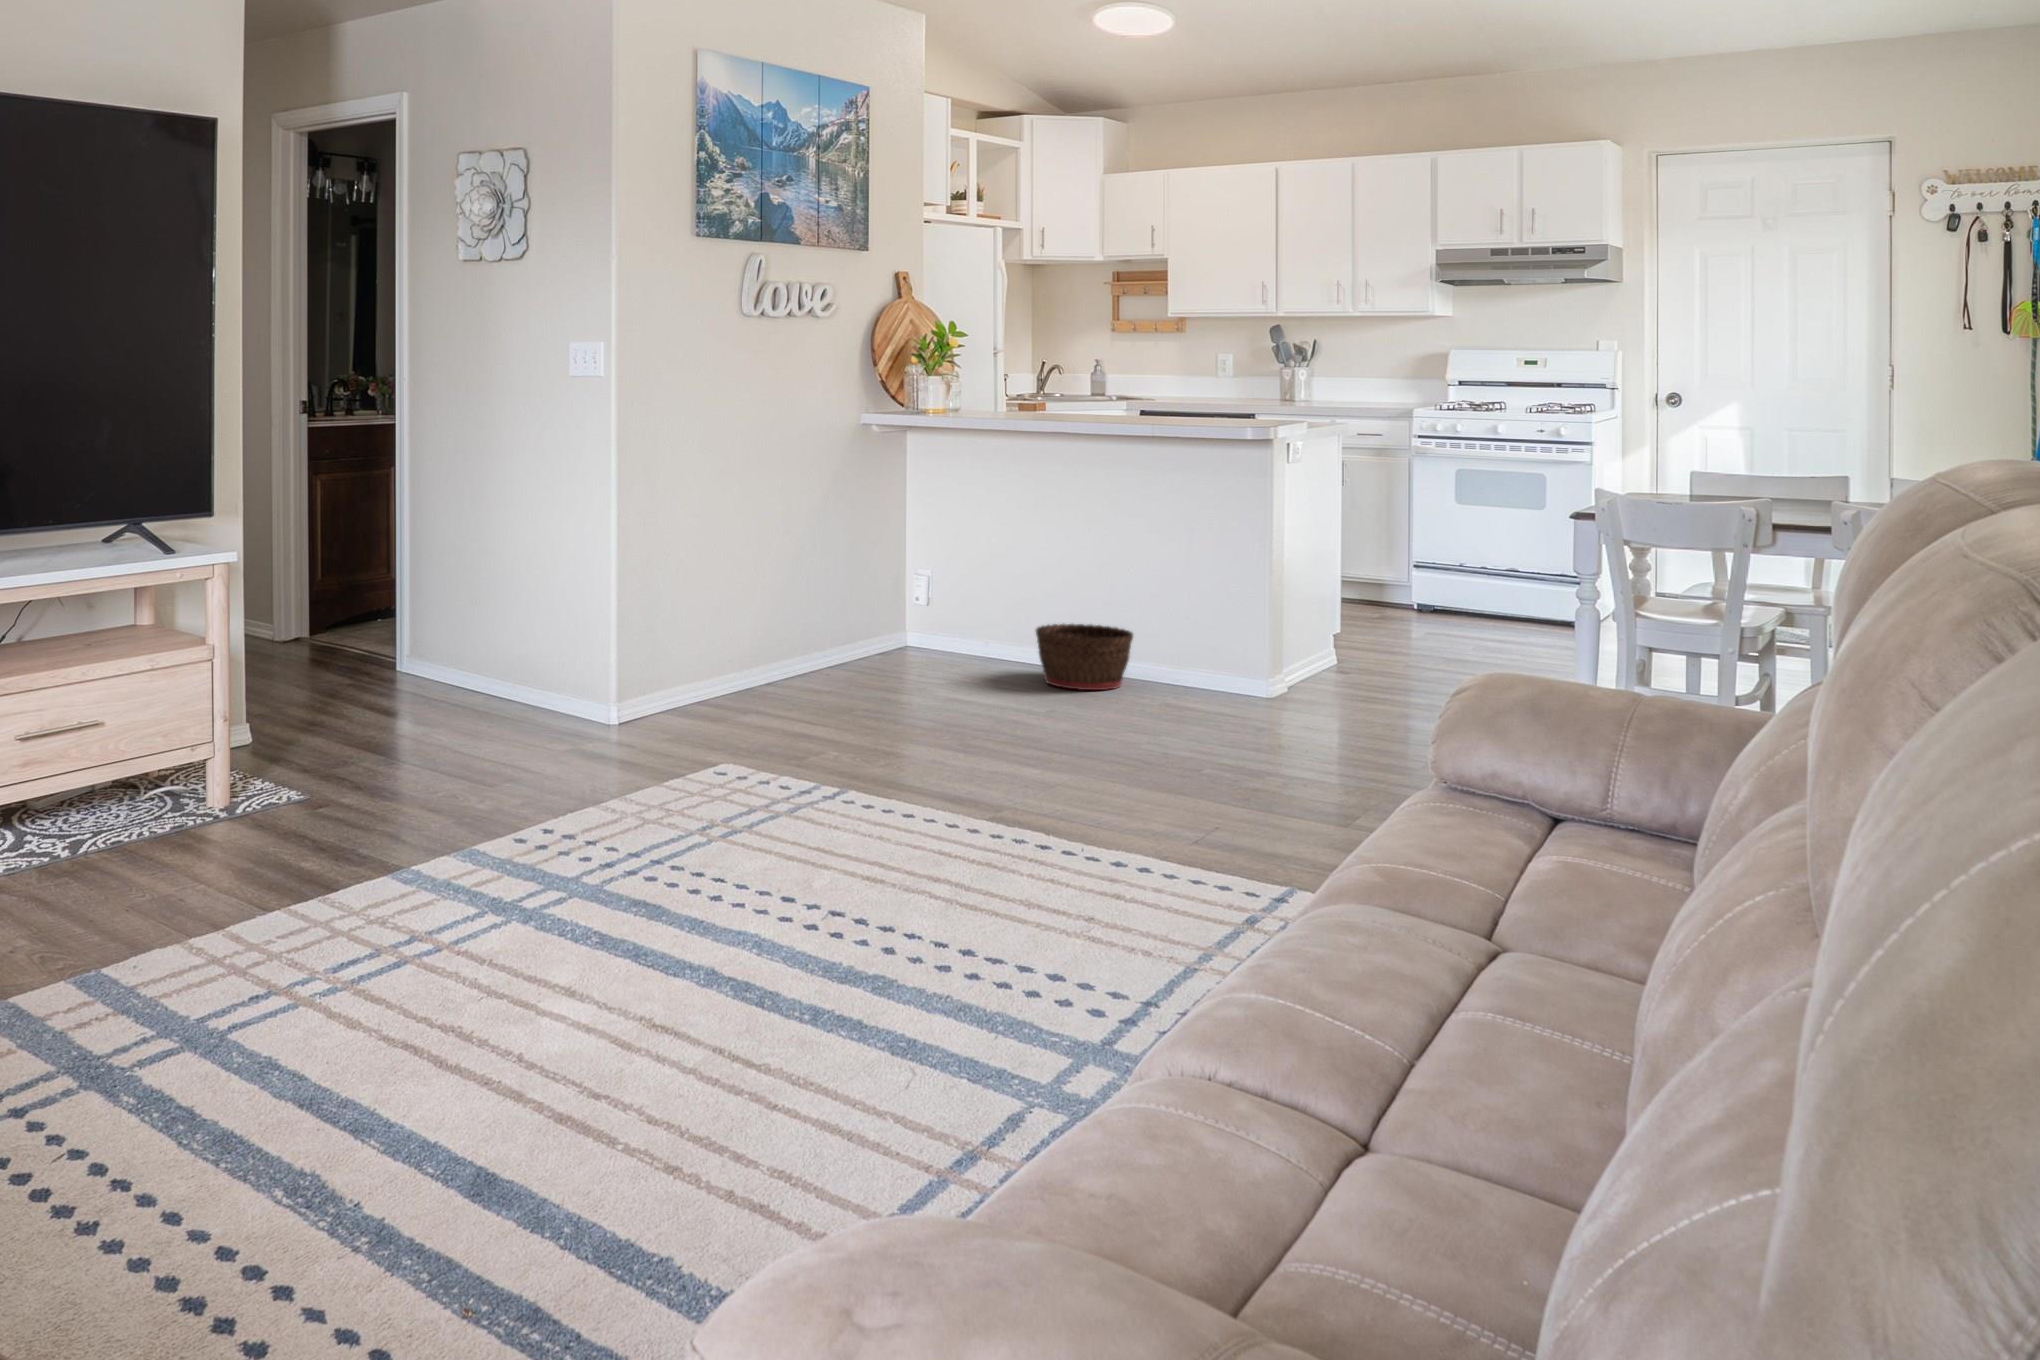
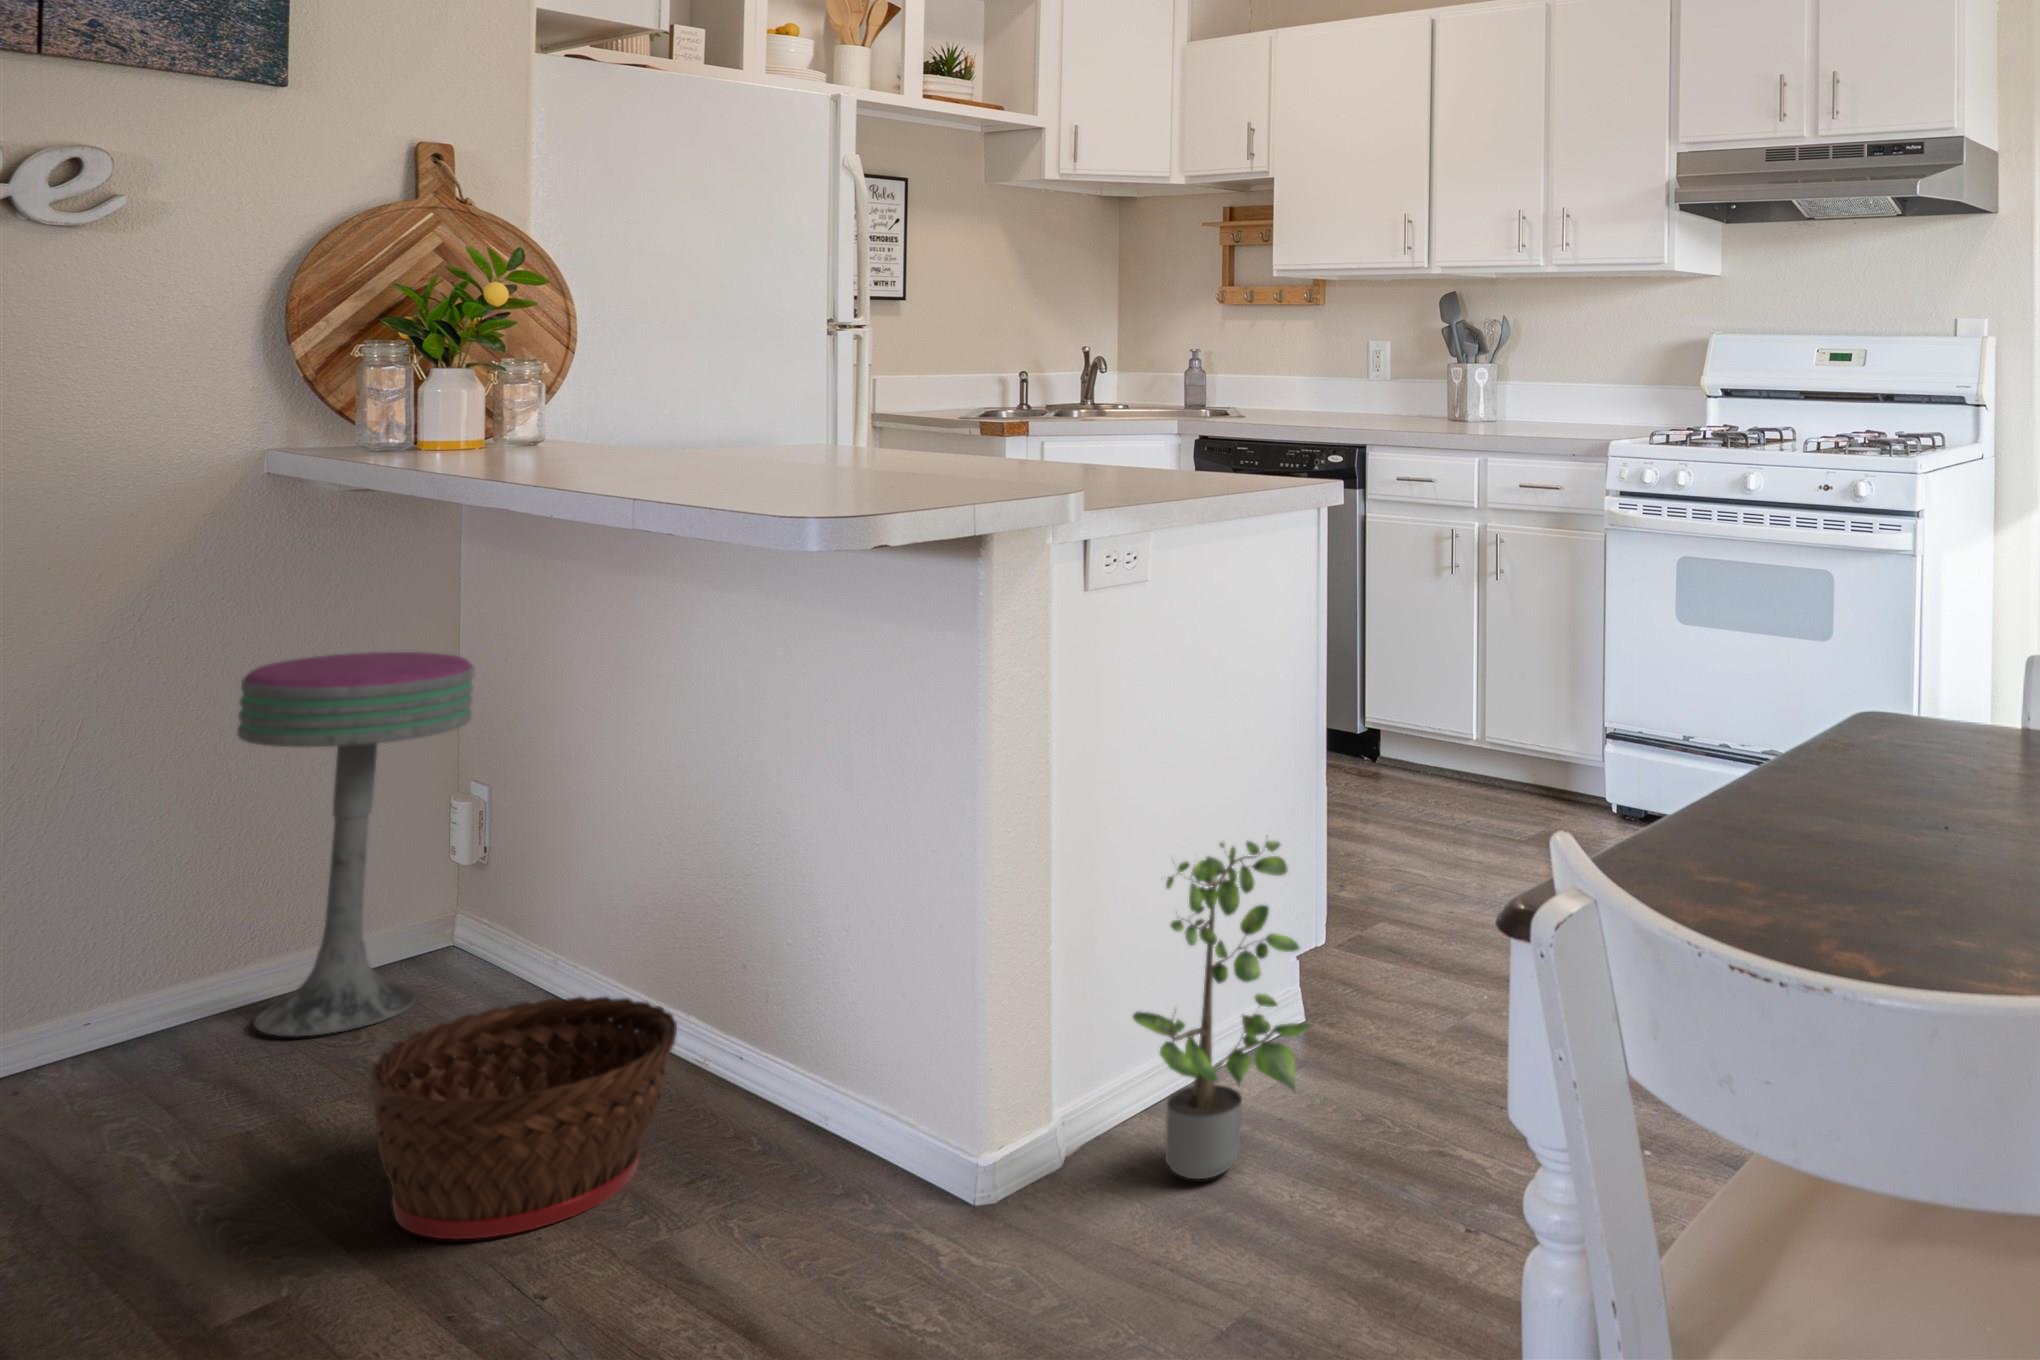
bar stool: none [872,501,952,654] -> present [237,652,475,1036]
potted plant: none [1312,557,1378,686] -> present [1132,836,1310,1179]

